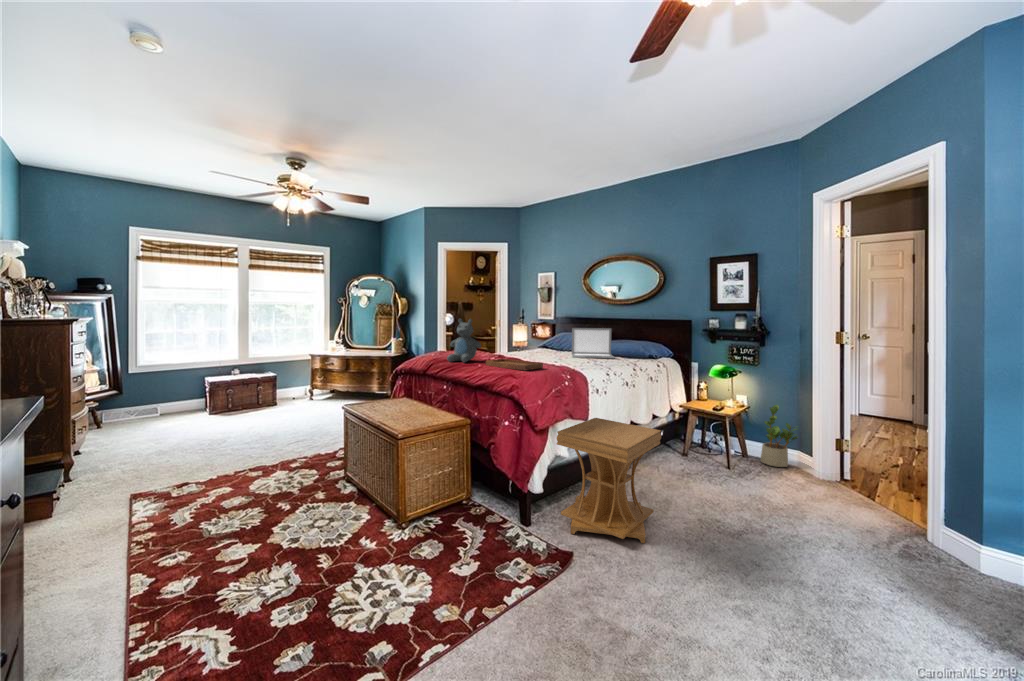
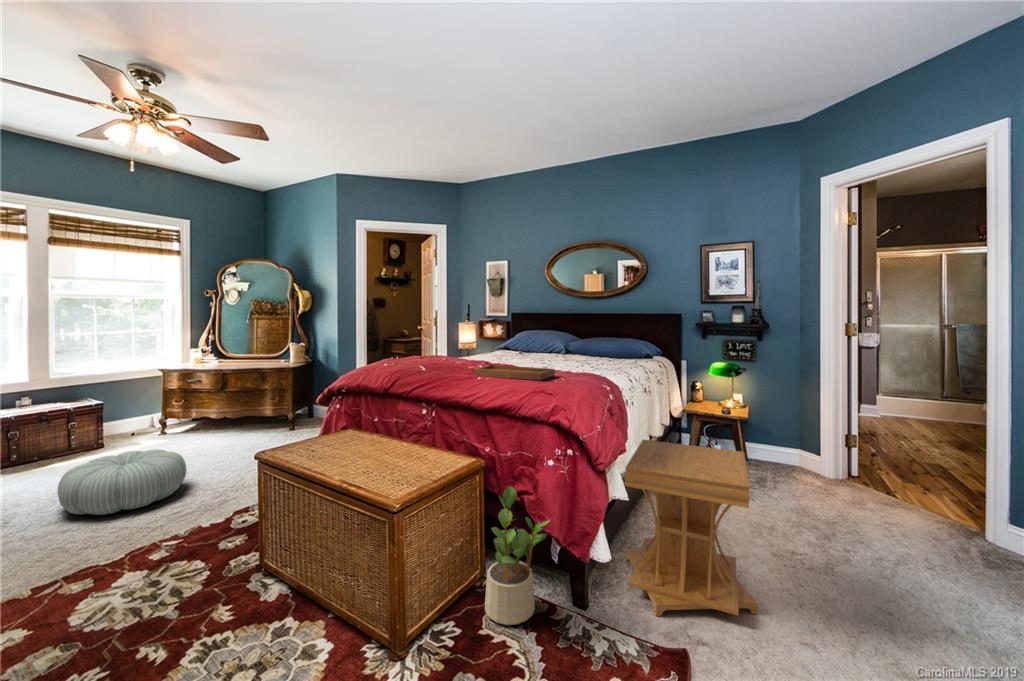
teddy bear: present [447,319,481,362] -> none [412,311,460,373]
laptop: present [572,328,615,359] -> none [550,324,607,361]
potted plant: present [761,405,798,467] -> present [485,486,550,625]
pouf: none [249,406,318,442] -> present [58,450,187,515]

